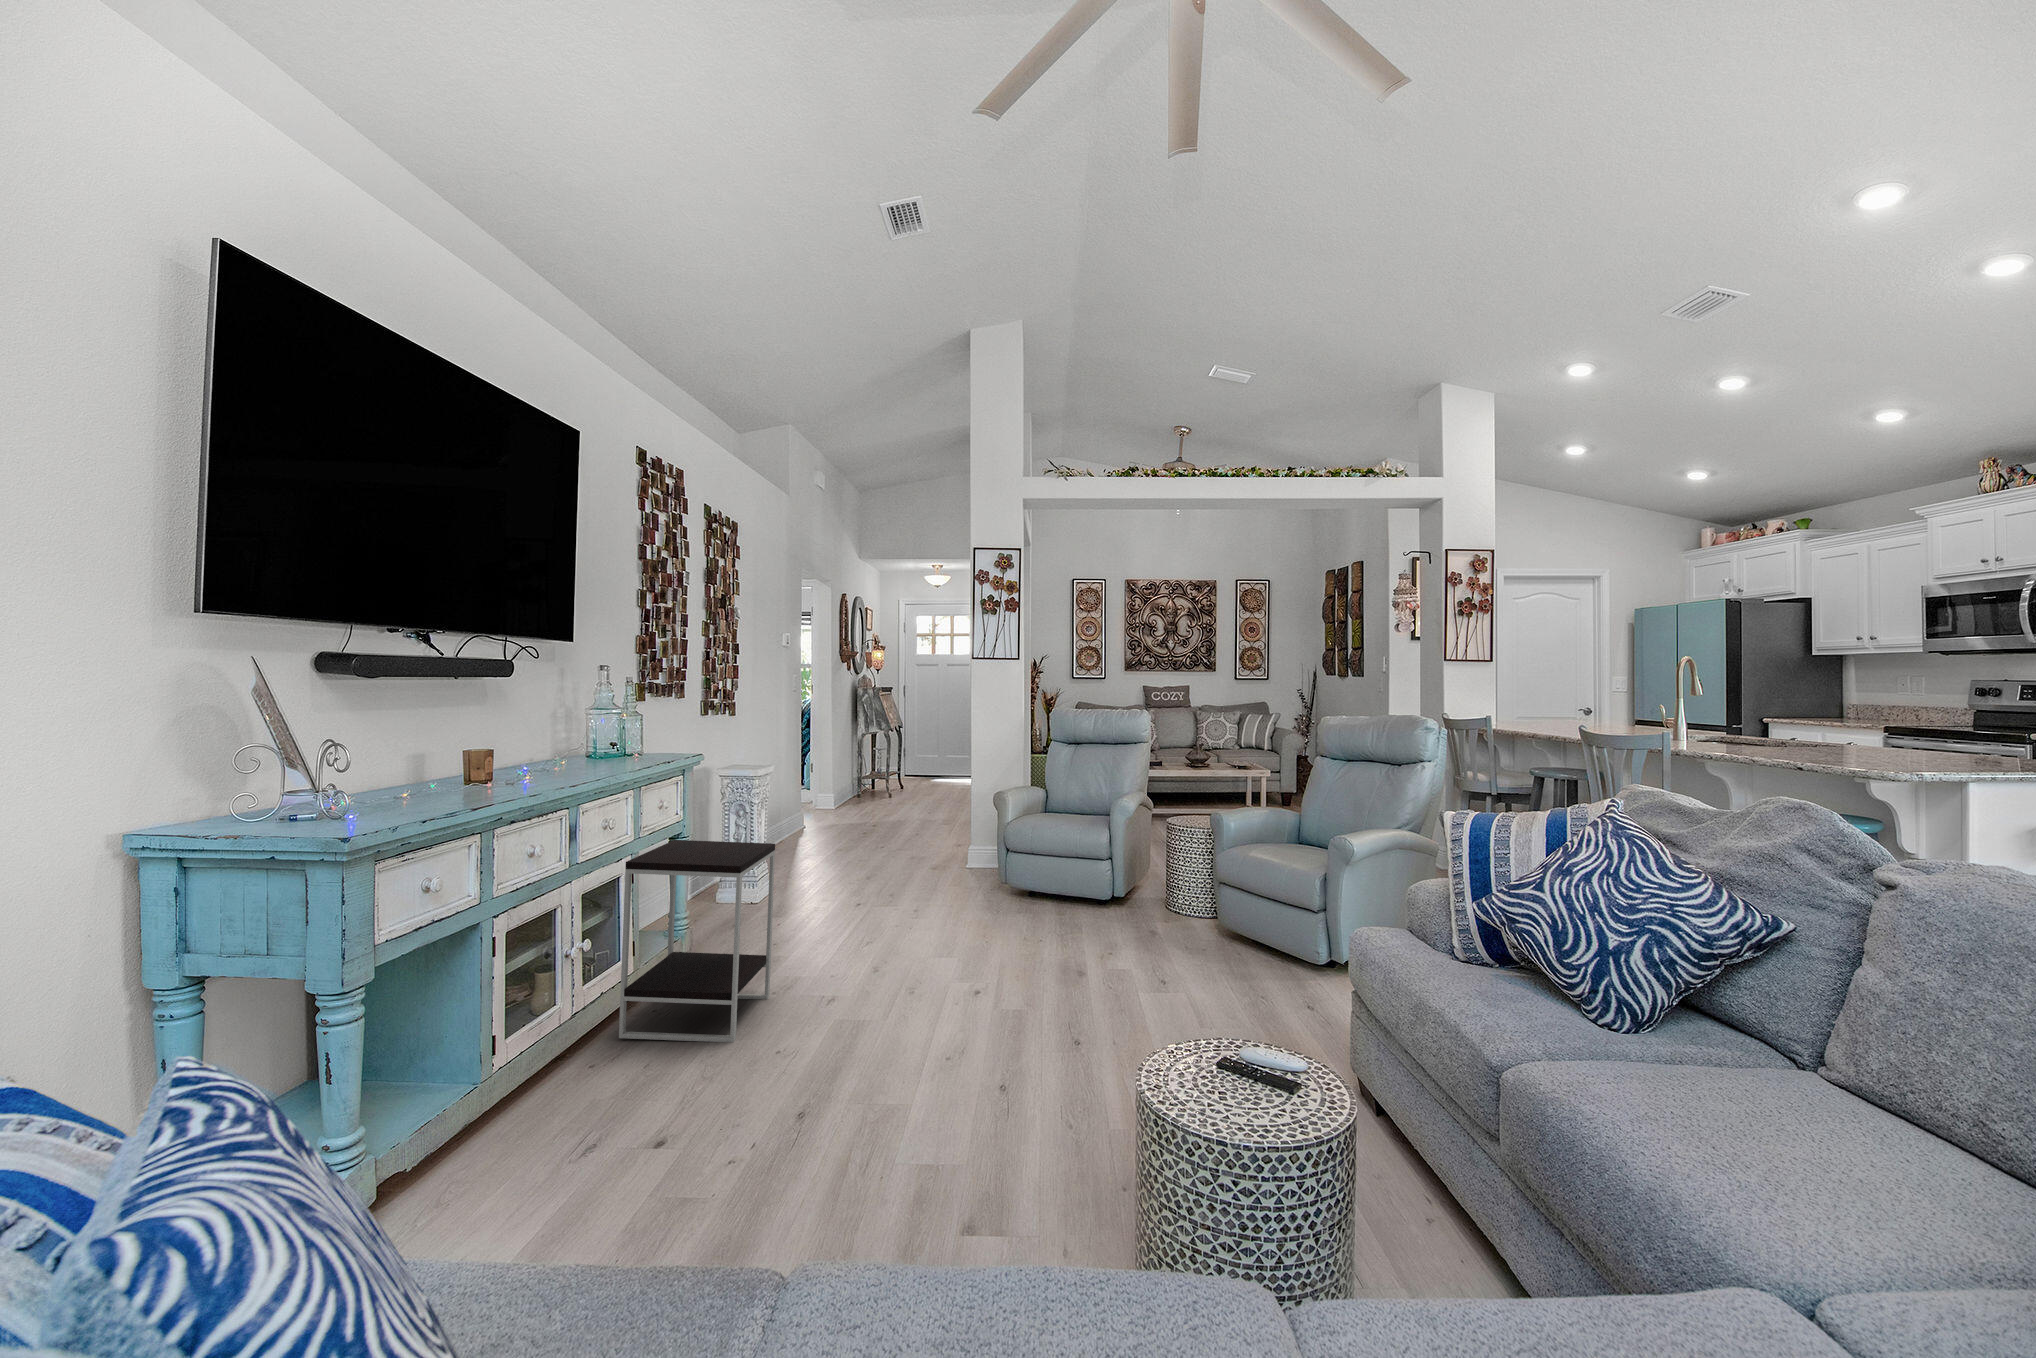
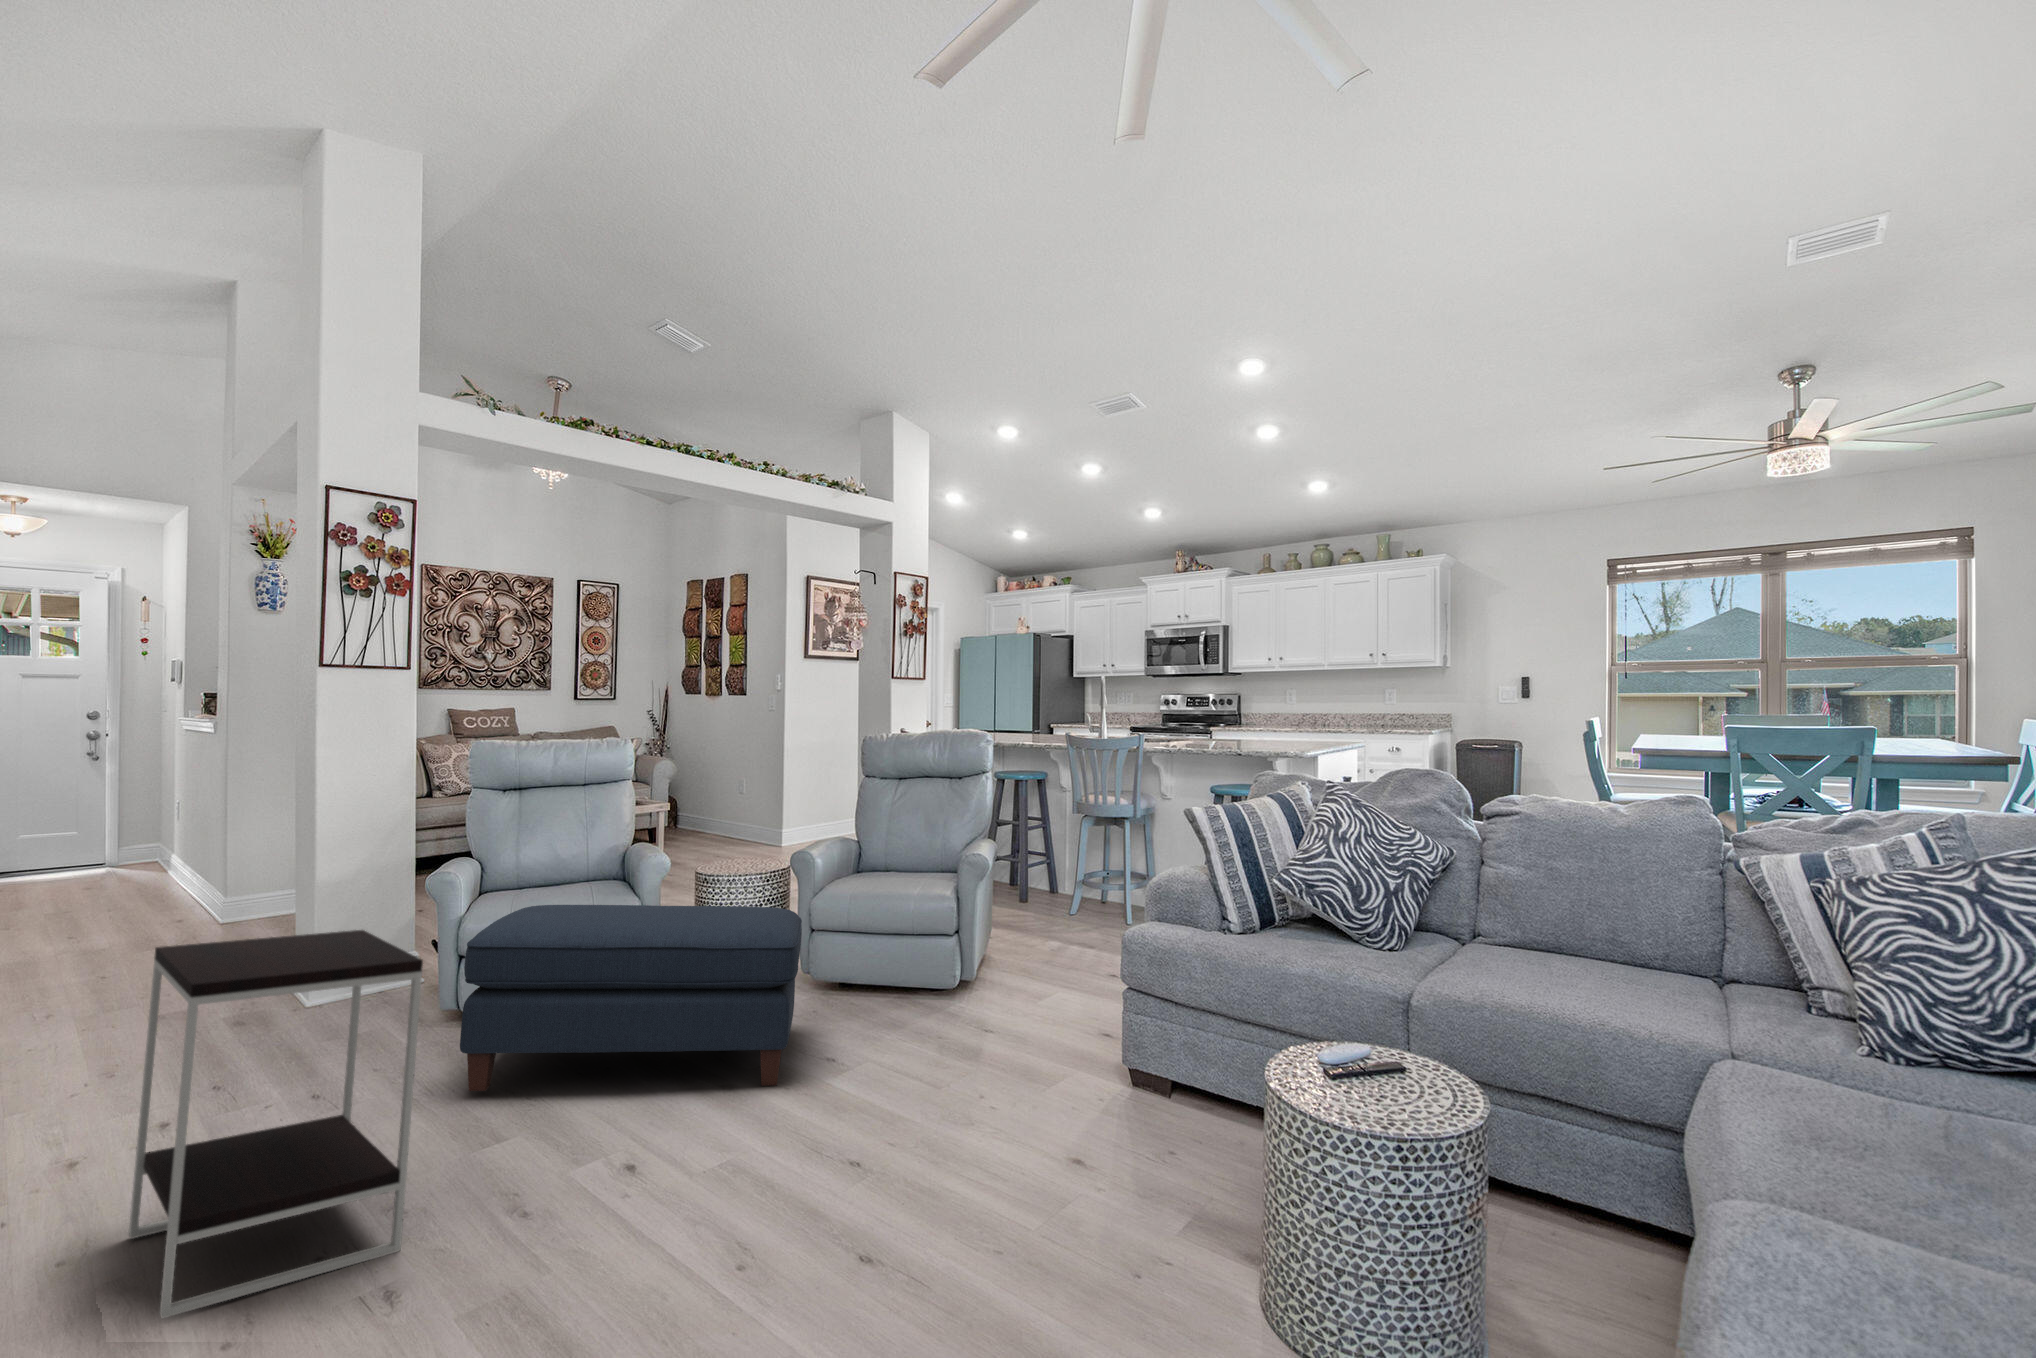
ottoman: none [882,842,1141,1010] -> present [460,905,802,1091]

